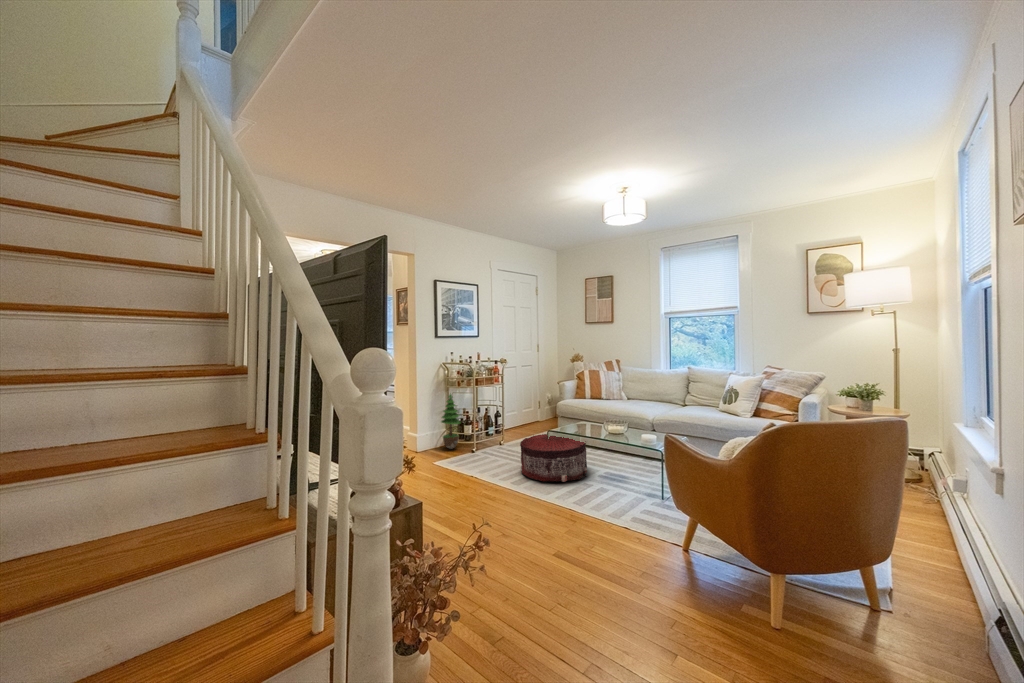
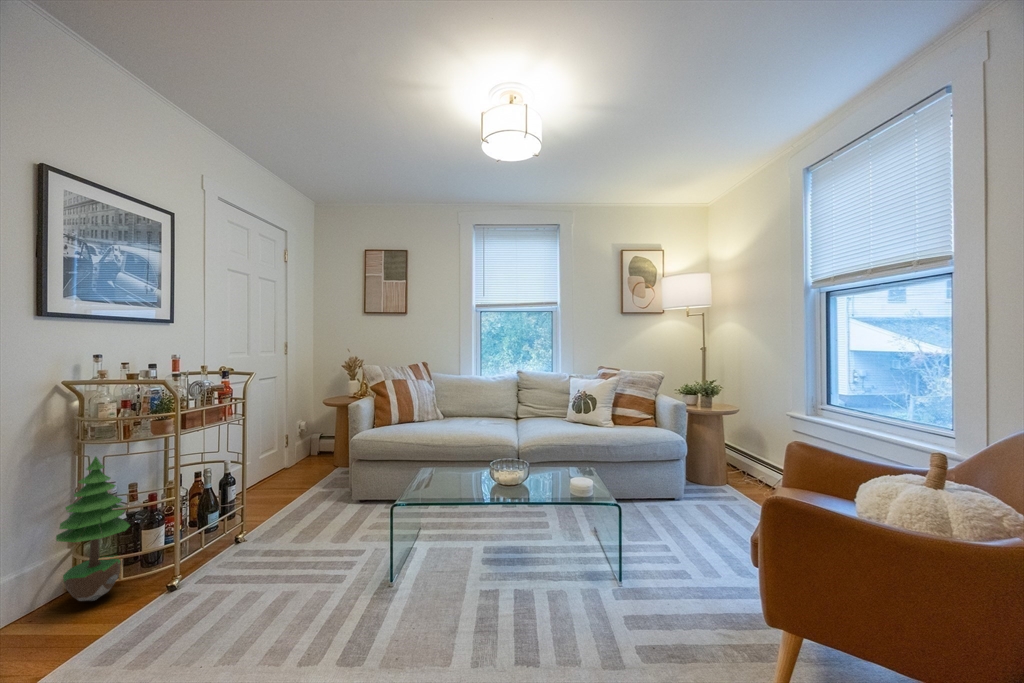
pouf: present [520,434,587,482] -> none [333,497,474,625]

